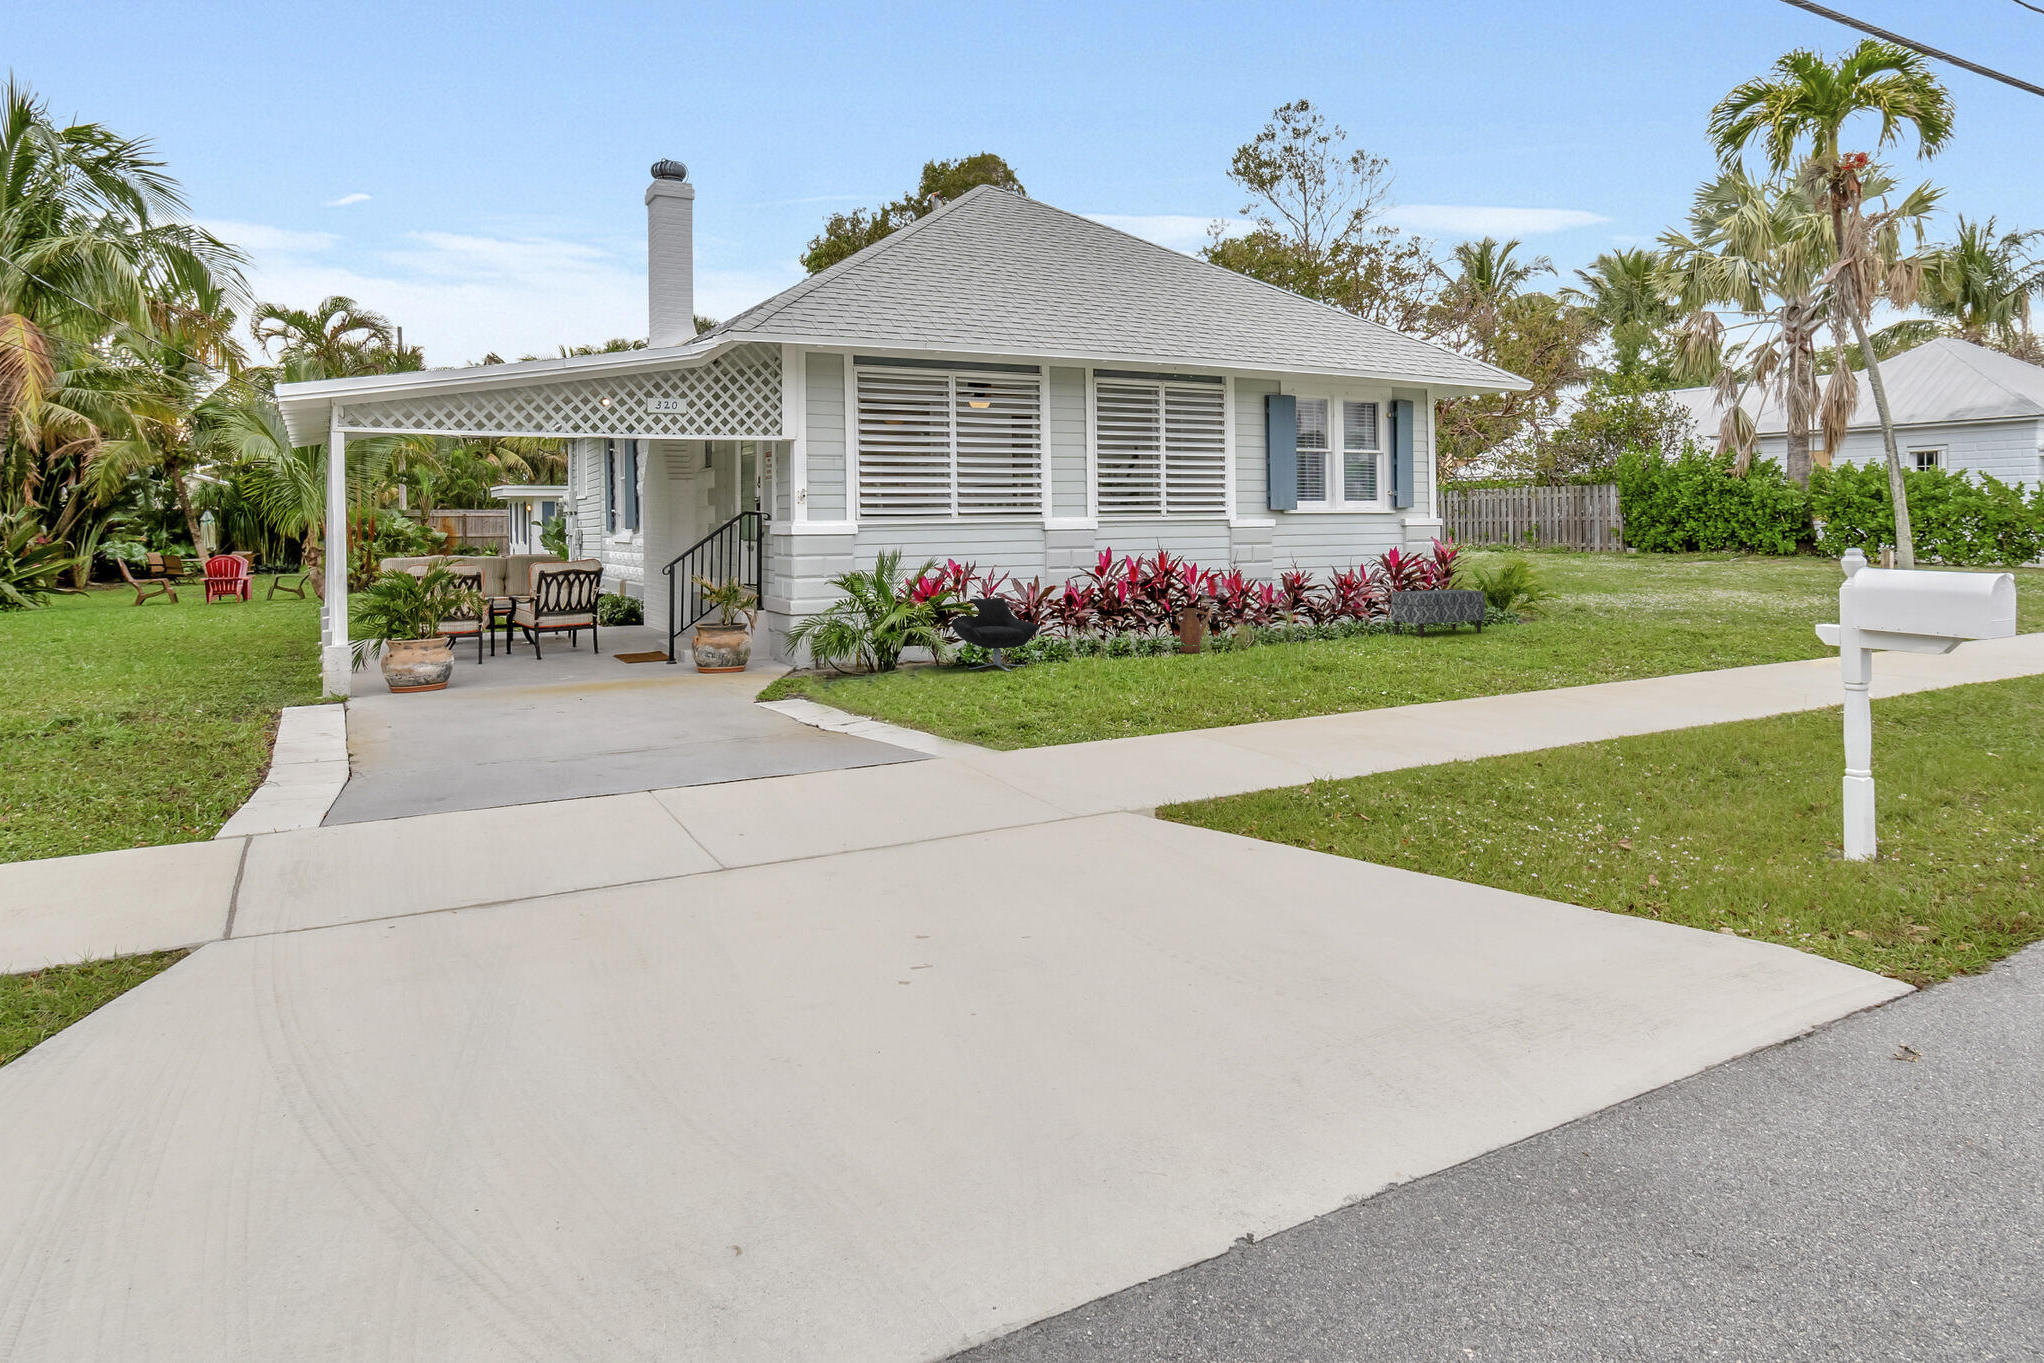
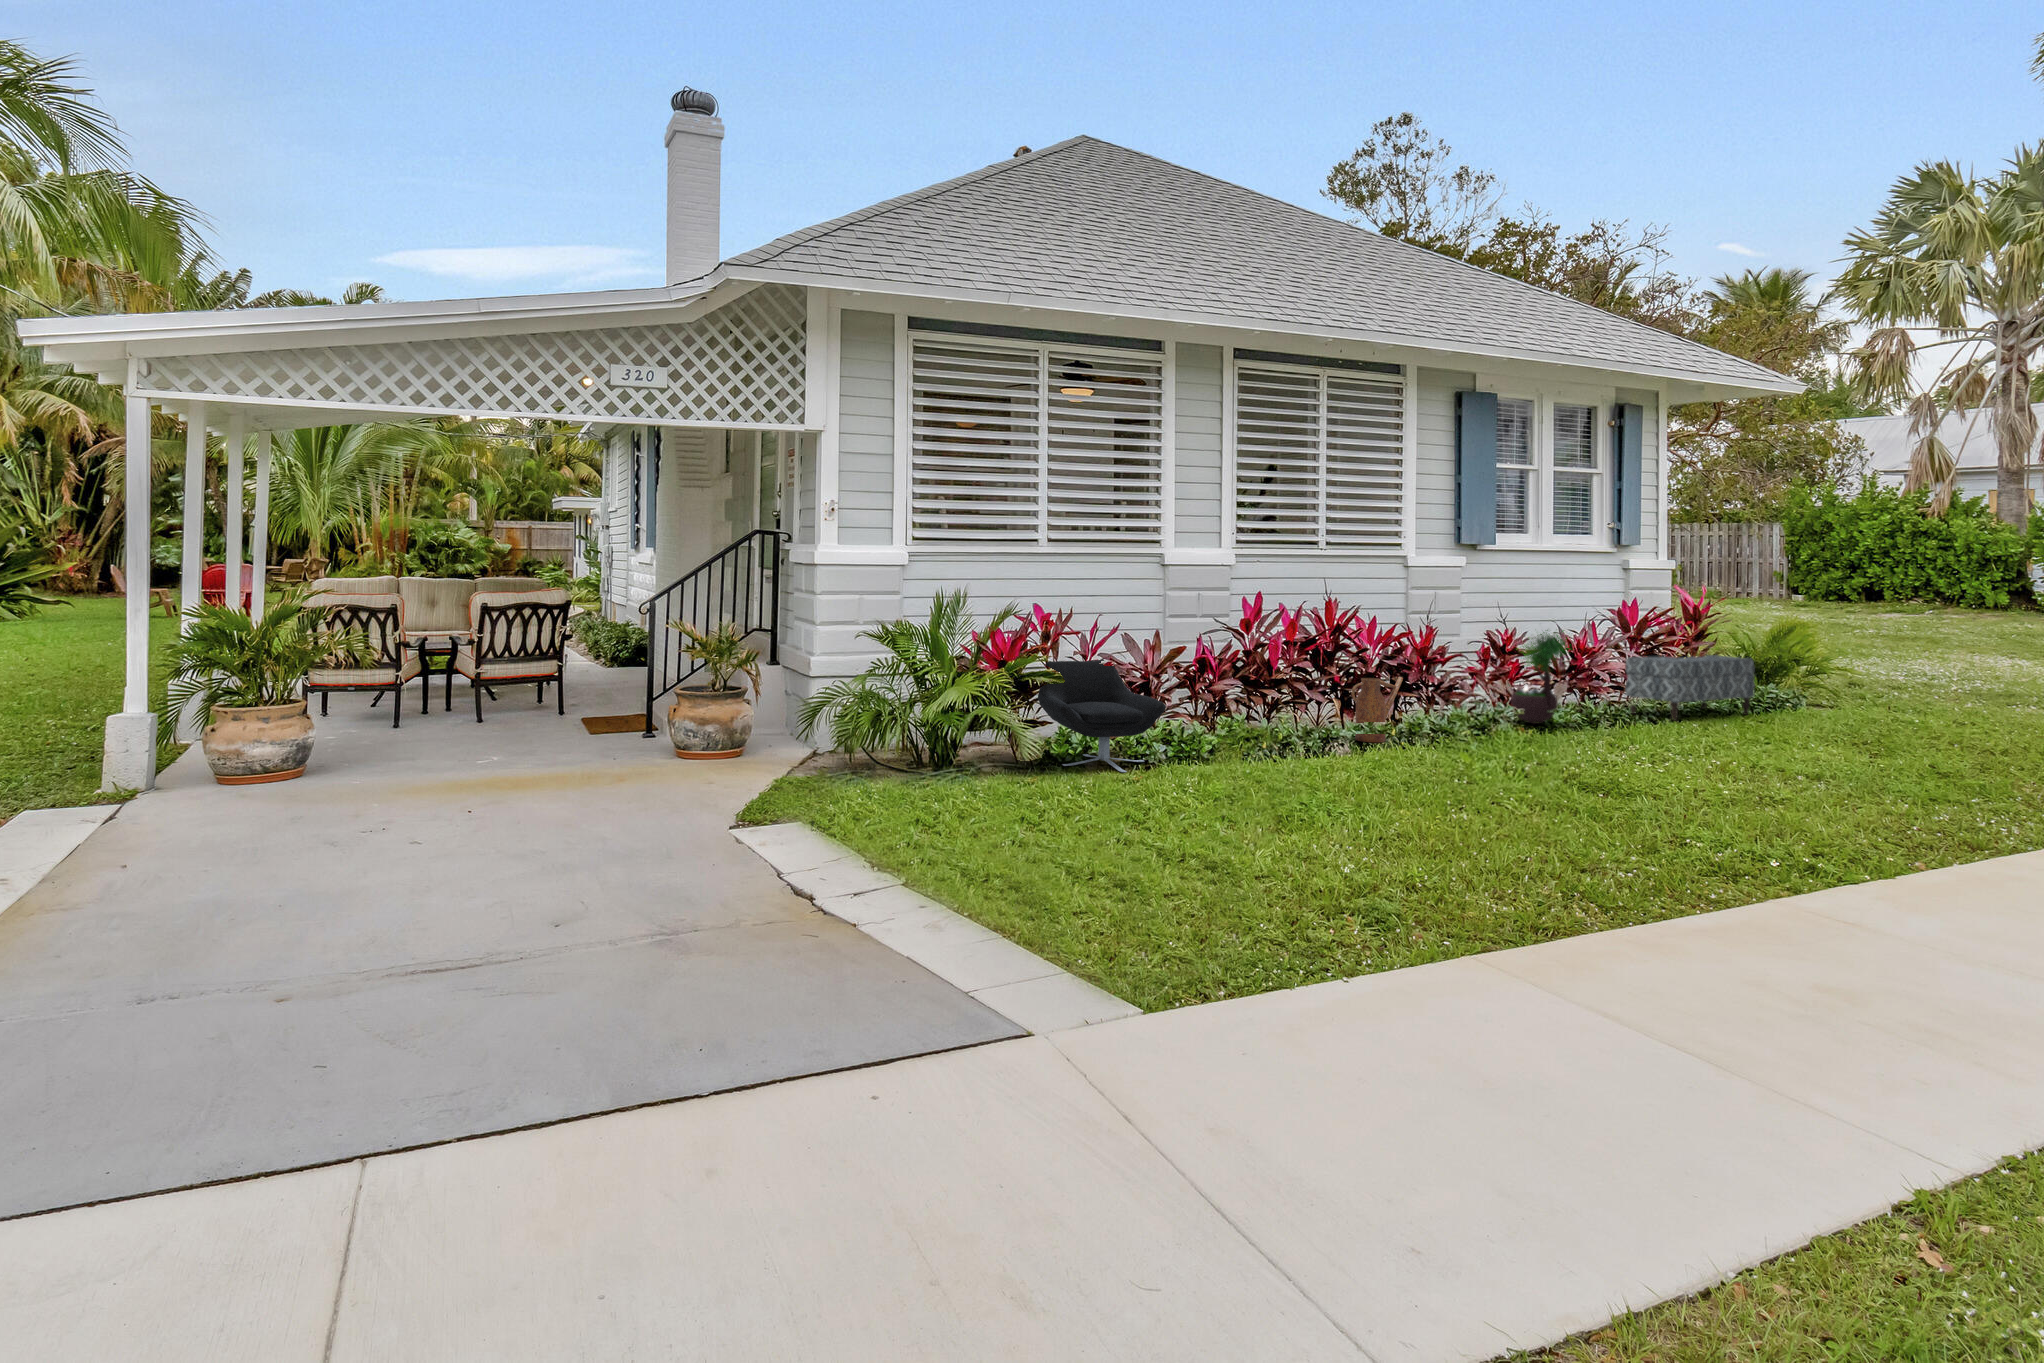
potted tree: none [1301,568,1344,641] -> present [1511,630,1569,724]

